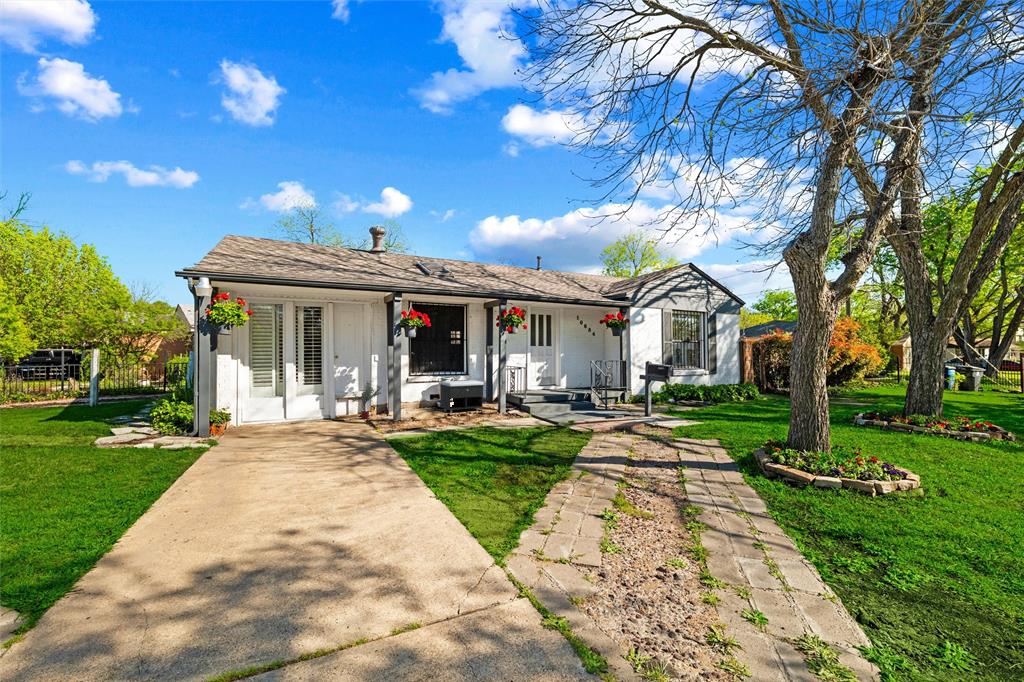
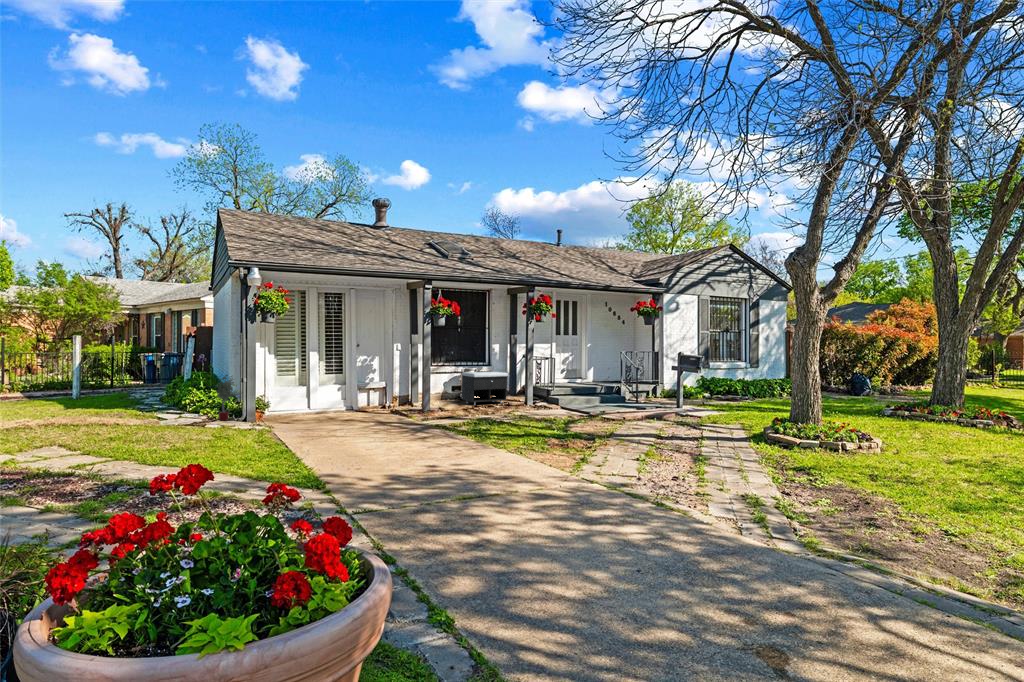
potted tree: present [350,381,381,419] -> present [217,375,241,421]

